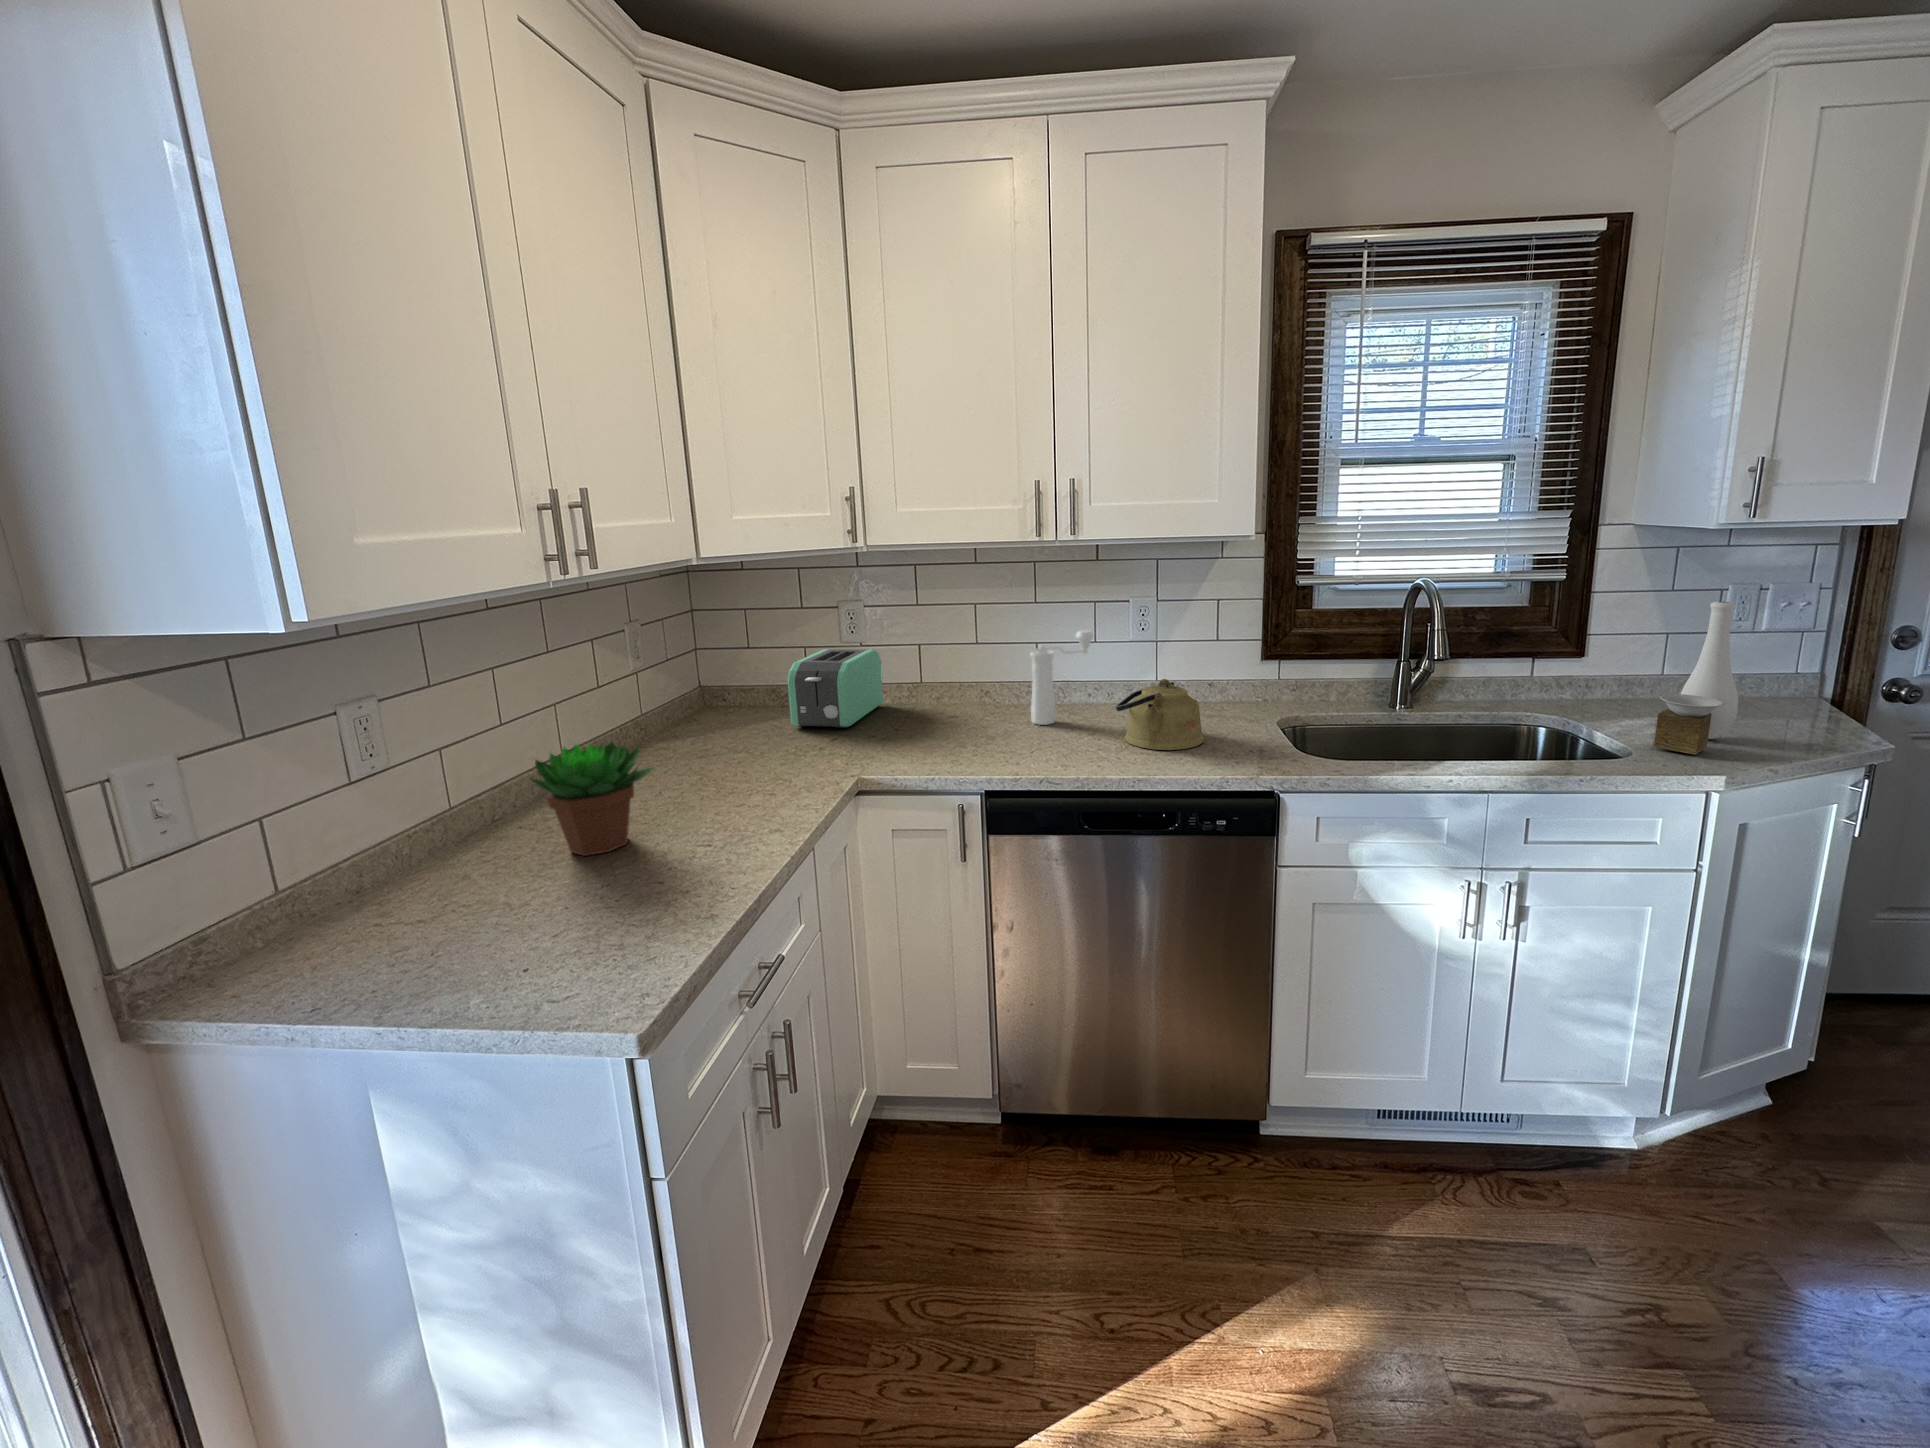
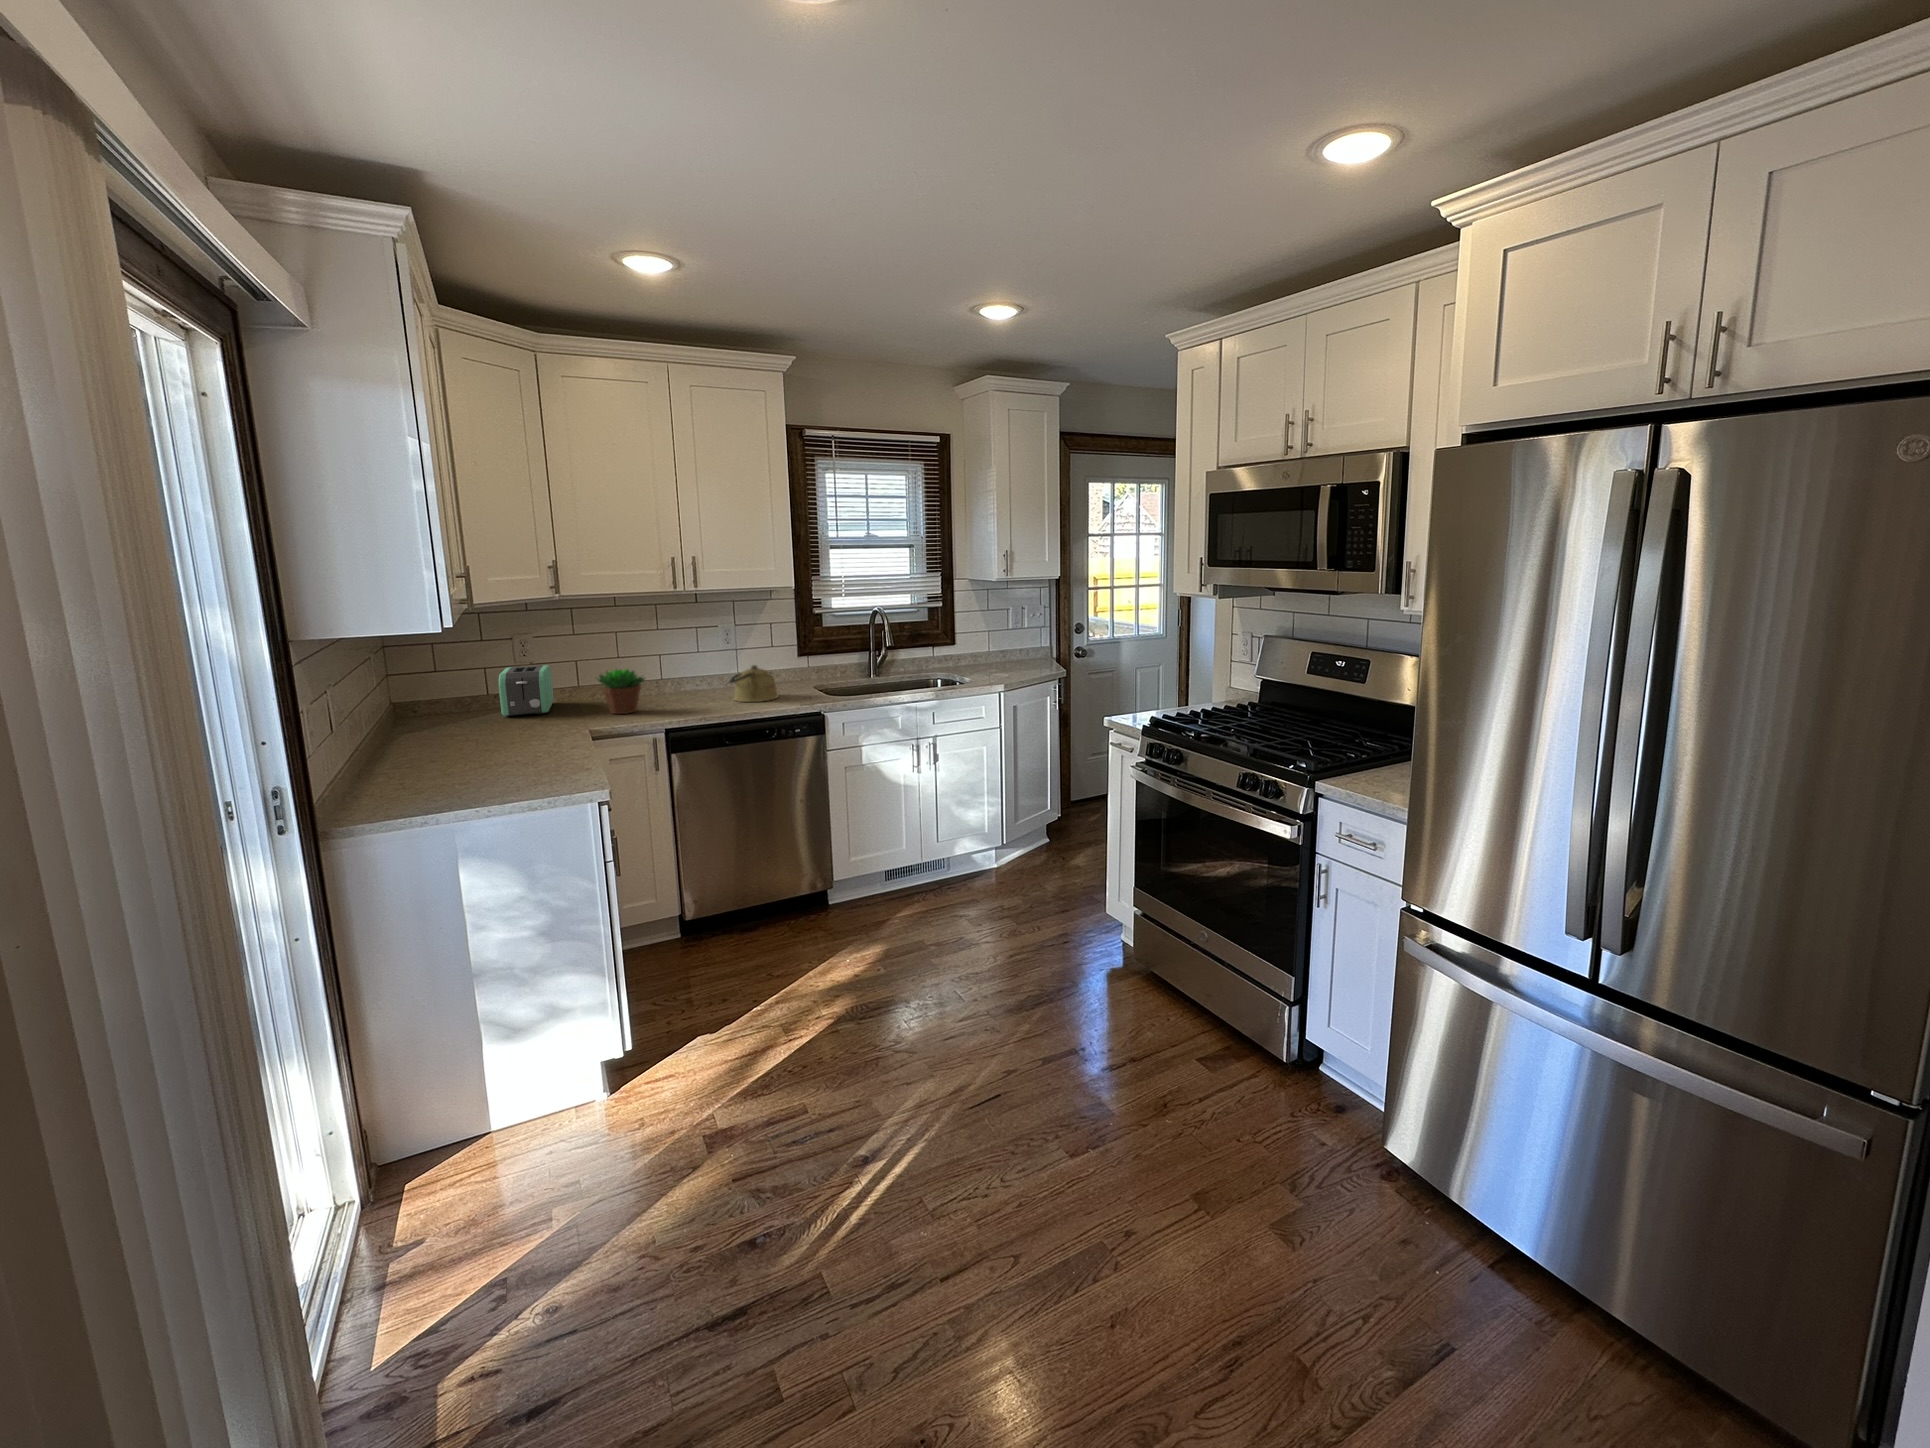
vase: present [1654,601,1738,755] -> none [981,613,1012,680]
pepper mill: present [1030,630,1094,725] -> none [667,643,704,700]
succulent plant: present [530,742,653,856] -> present [598,668,645,714]

